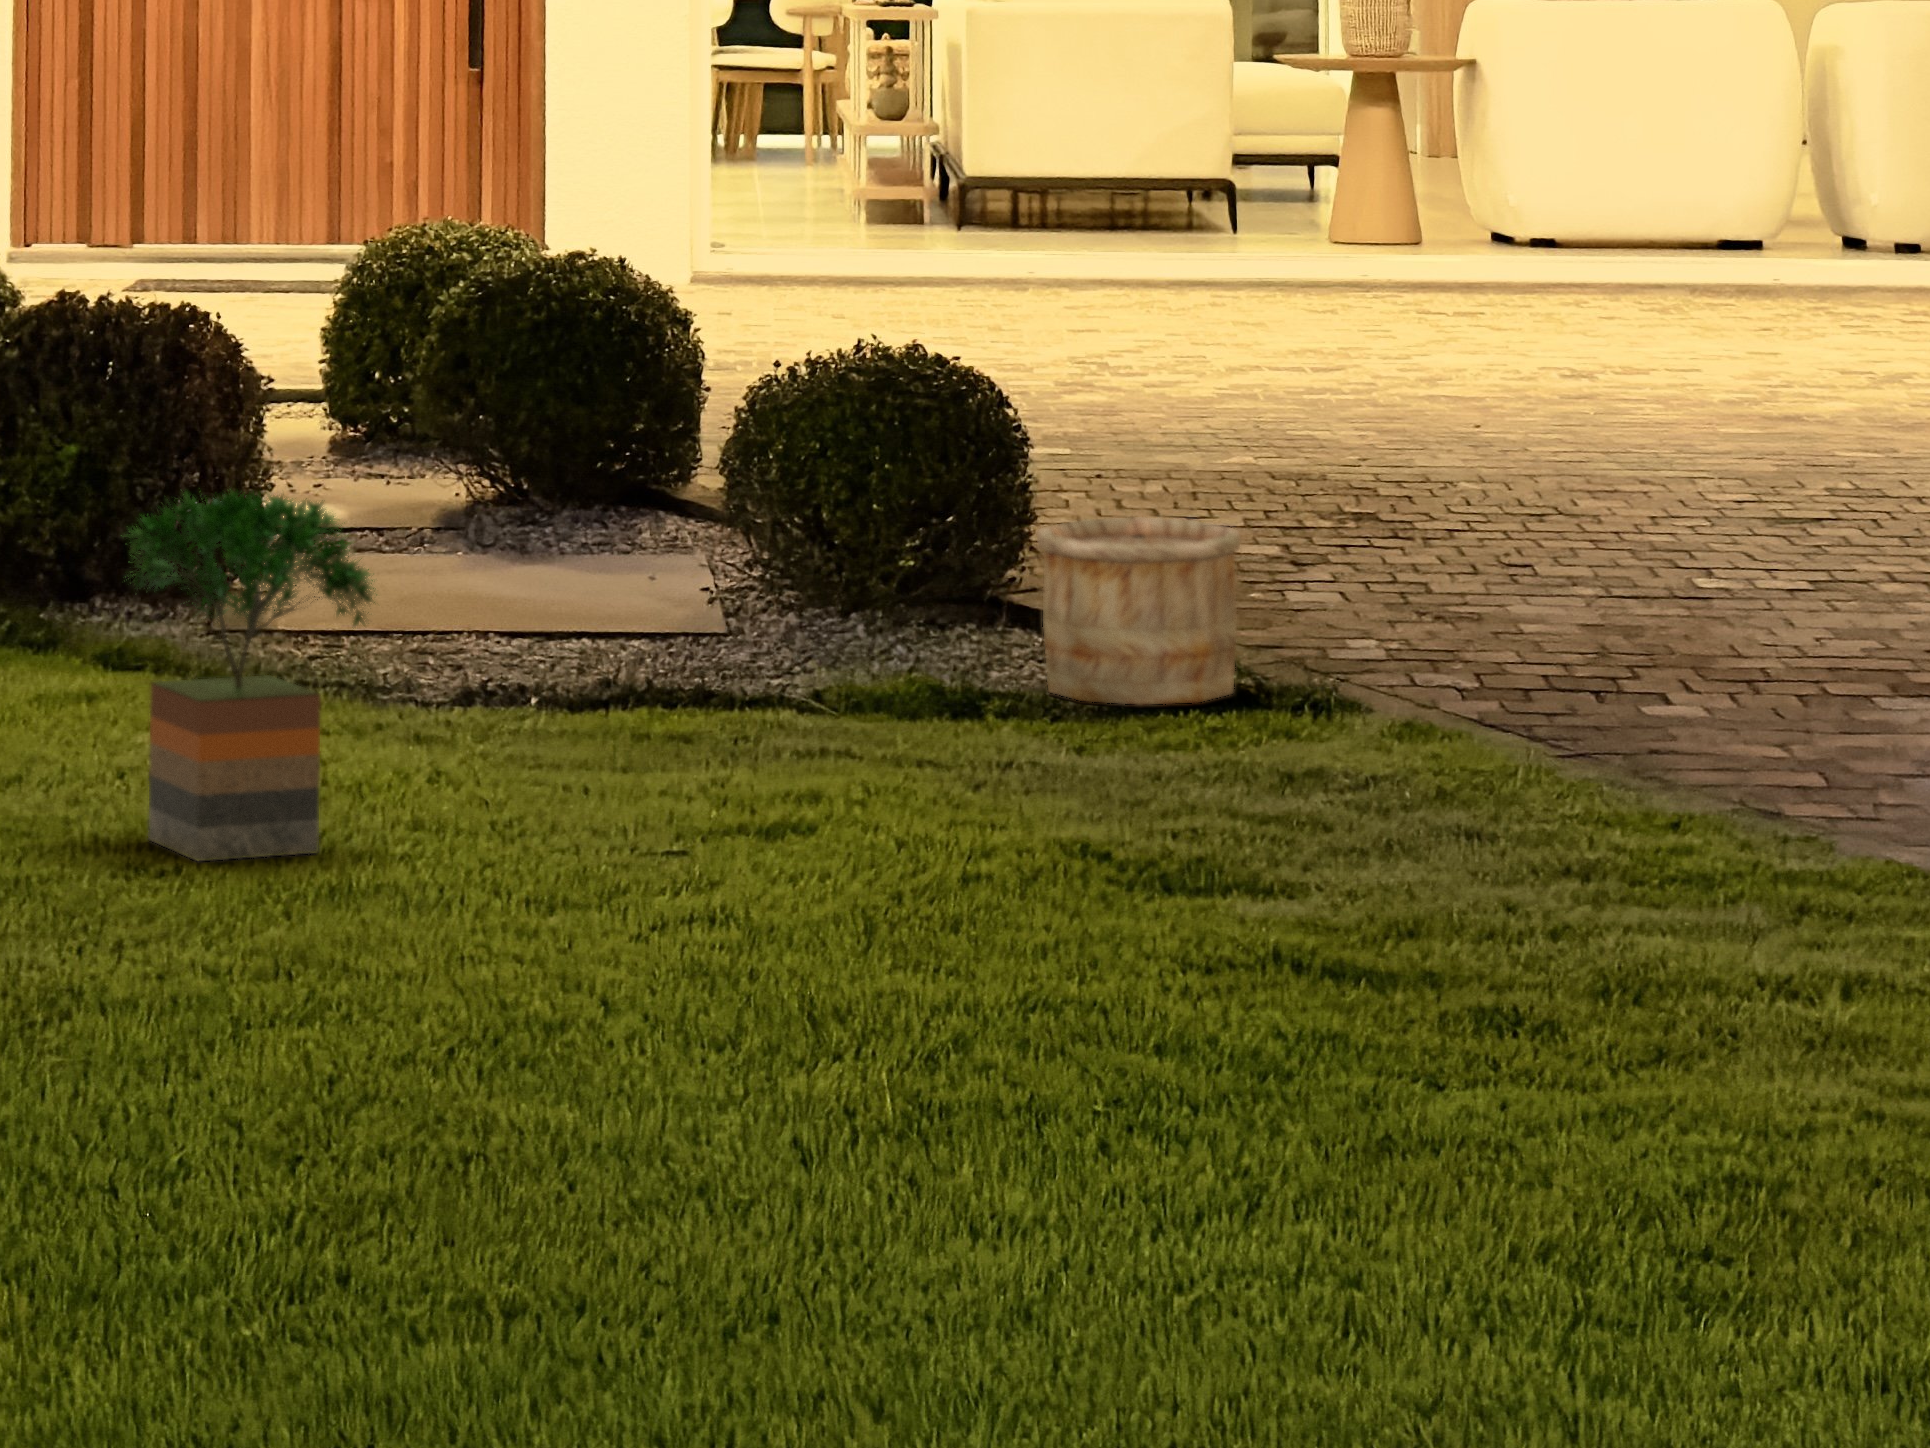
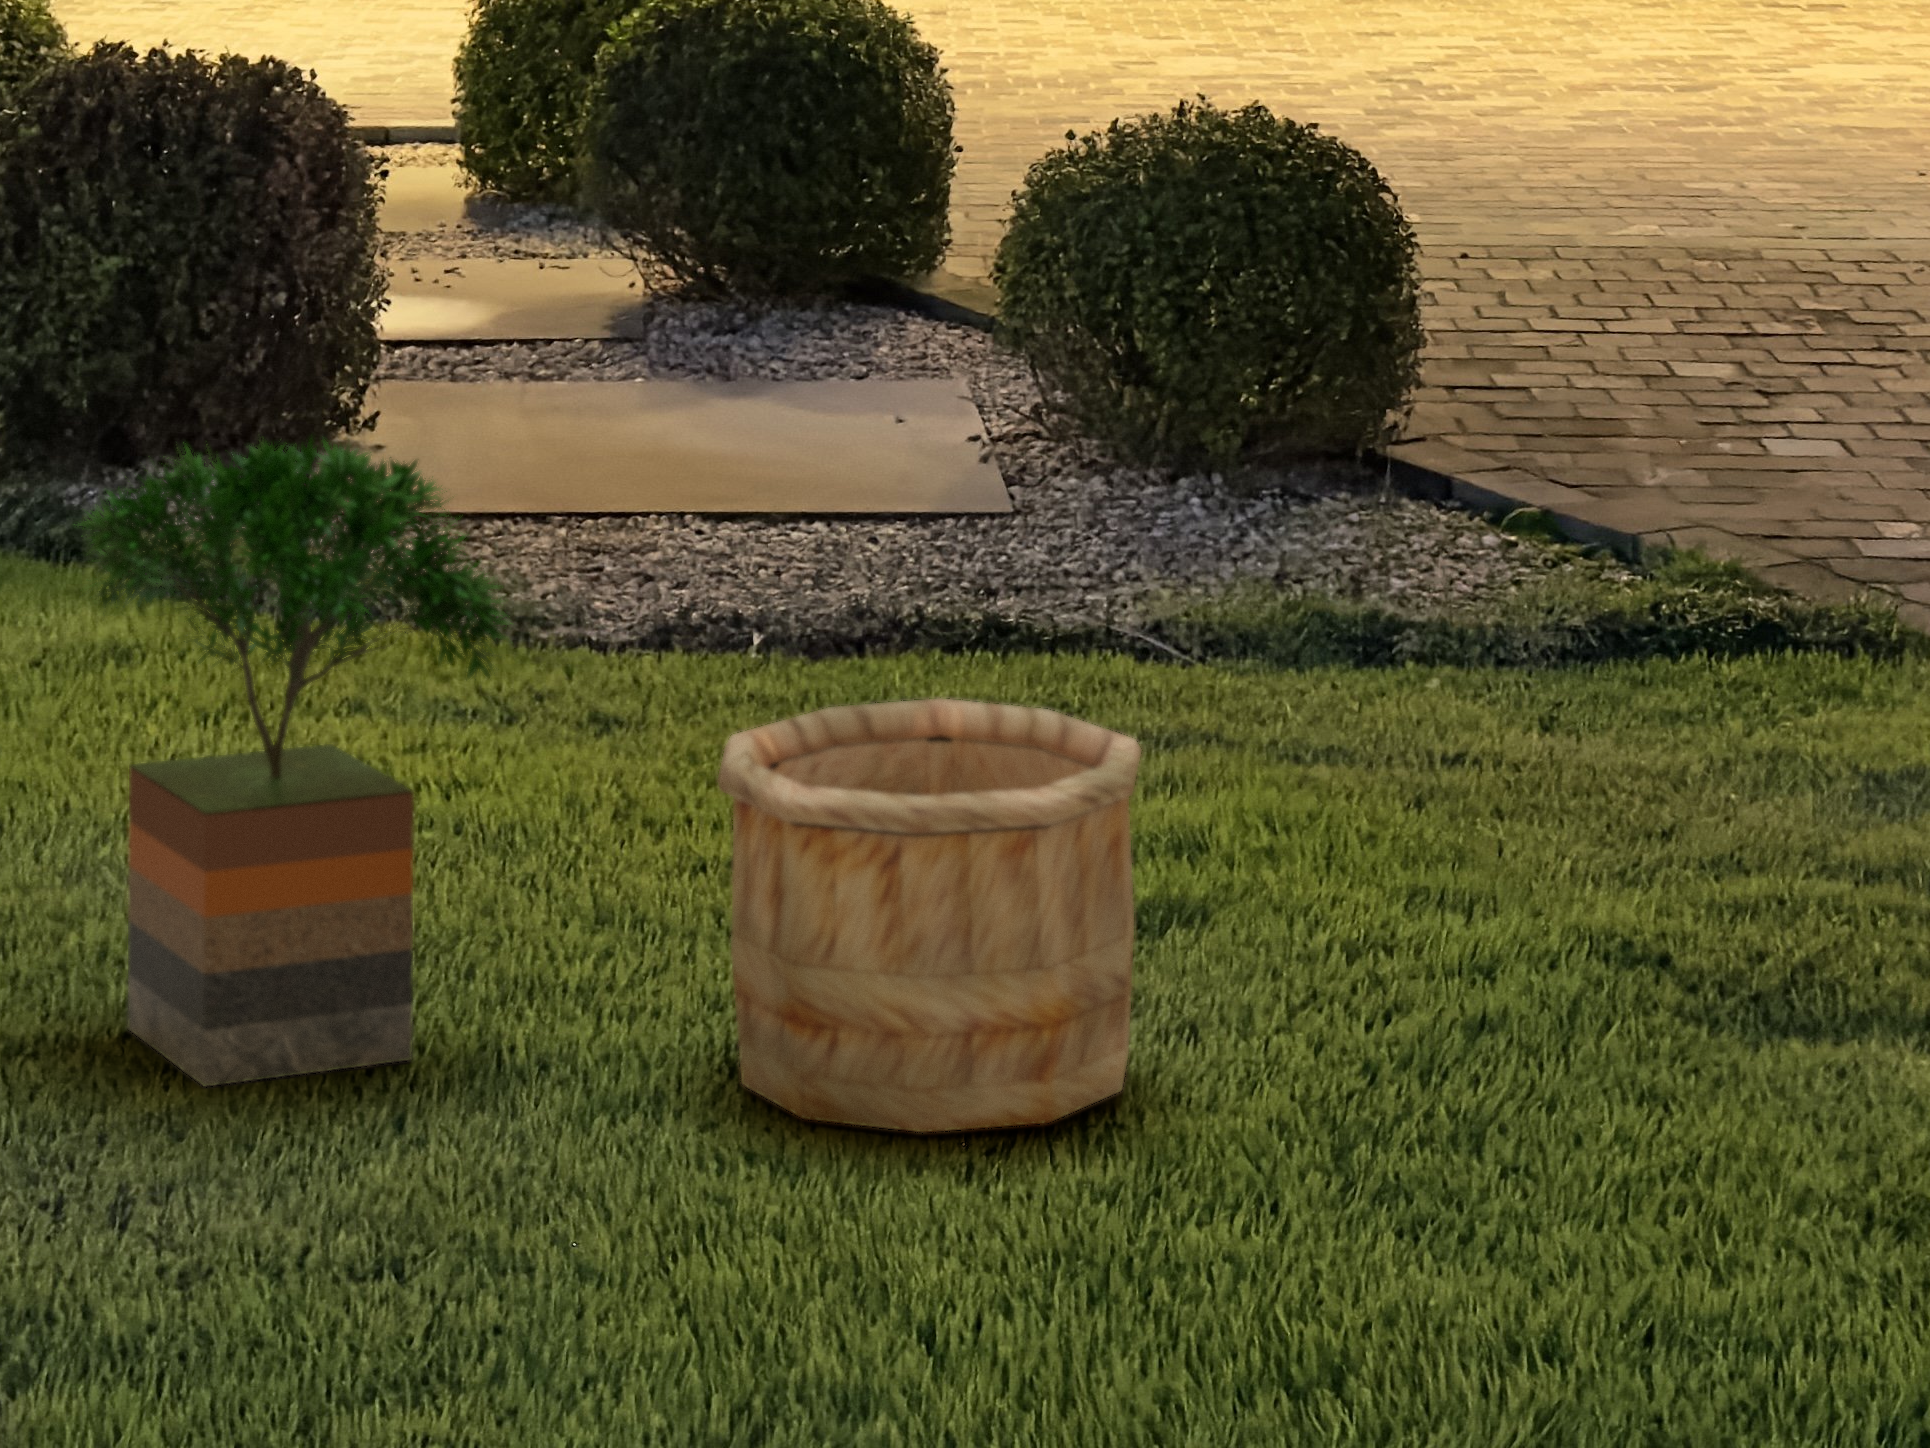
wooden bucket: present [1037,517,1241,705] -> present [718,699,1141,1132]

